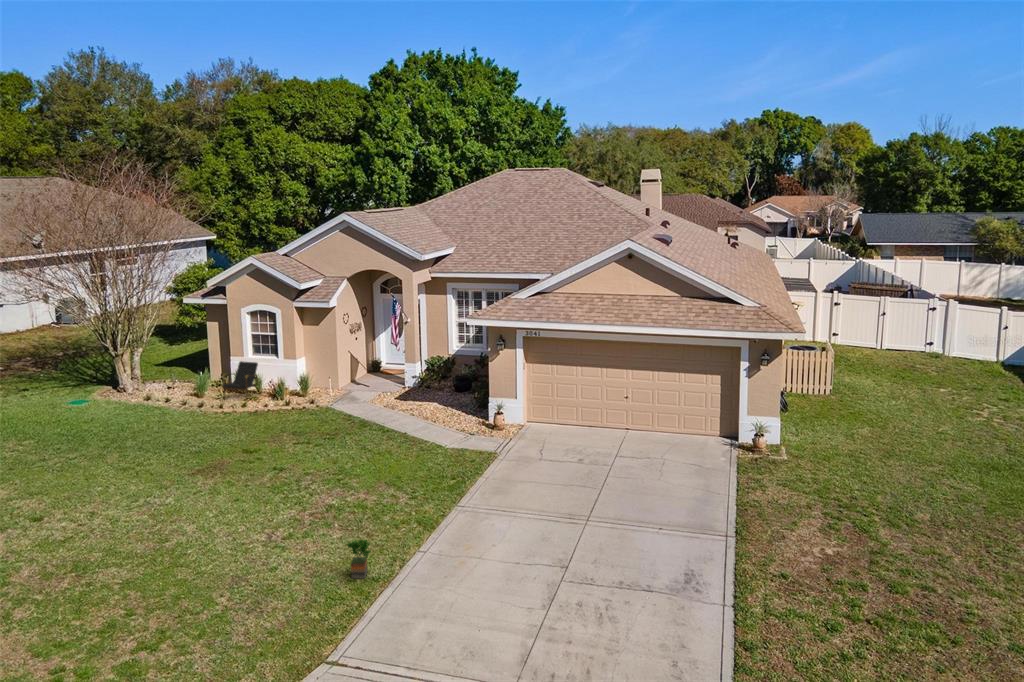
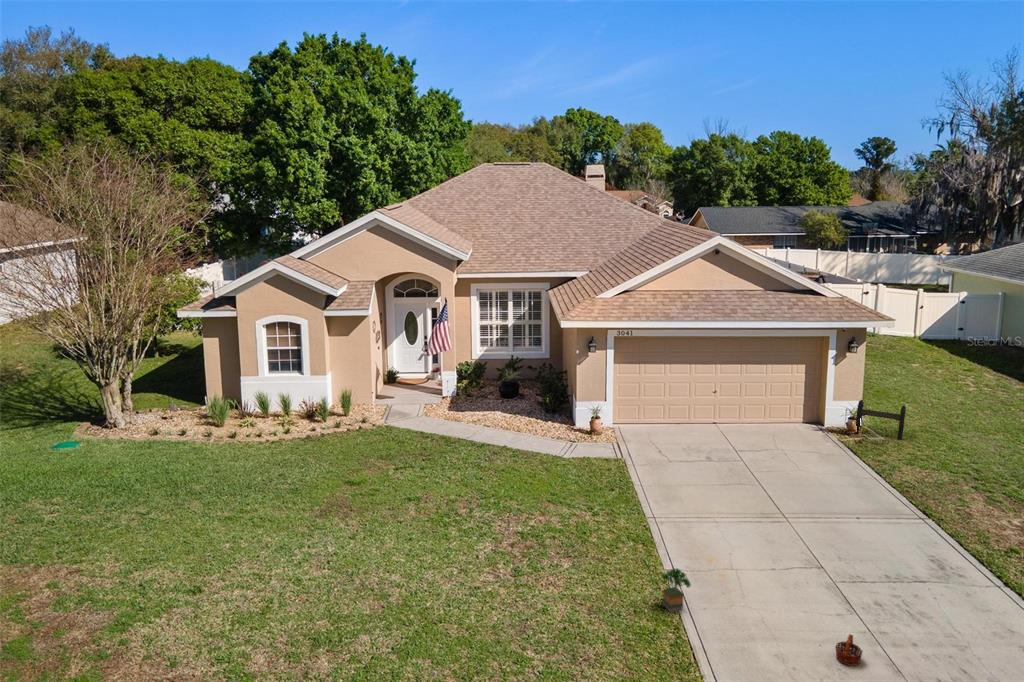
lounge chair: present [223,361,258,397] -> none [245,381,283,423]
bench: none [766,418,823,464] -> present [855,400,906,440]
basket: none [436,615,461,644] -> present [835,635,862,666]

